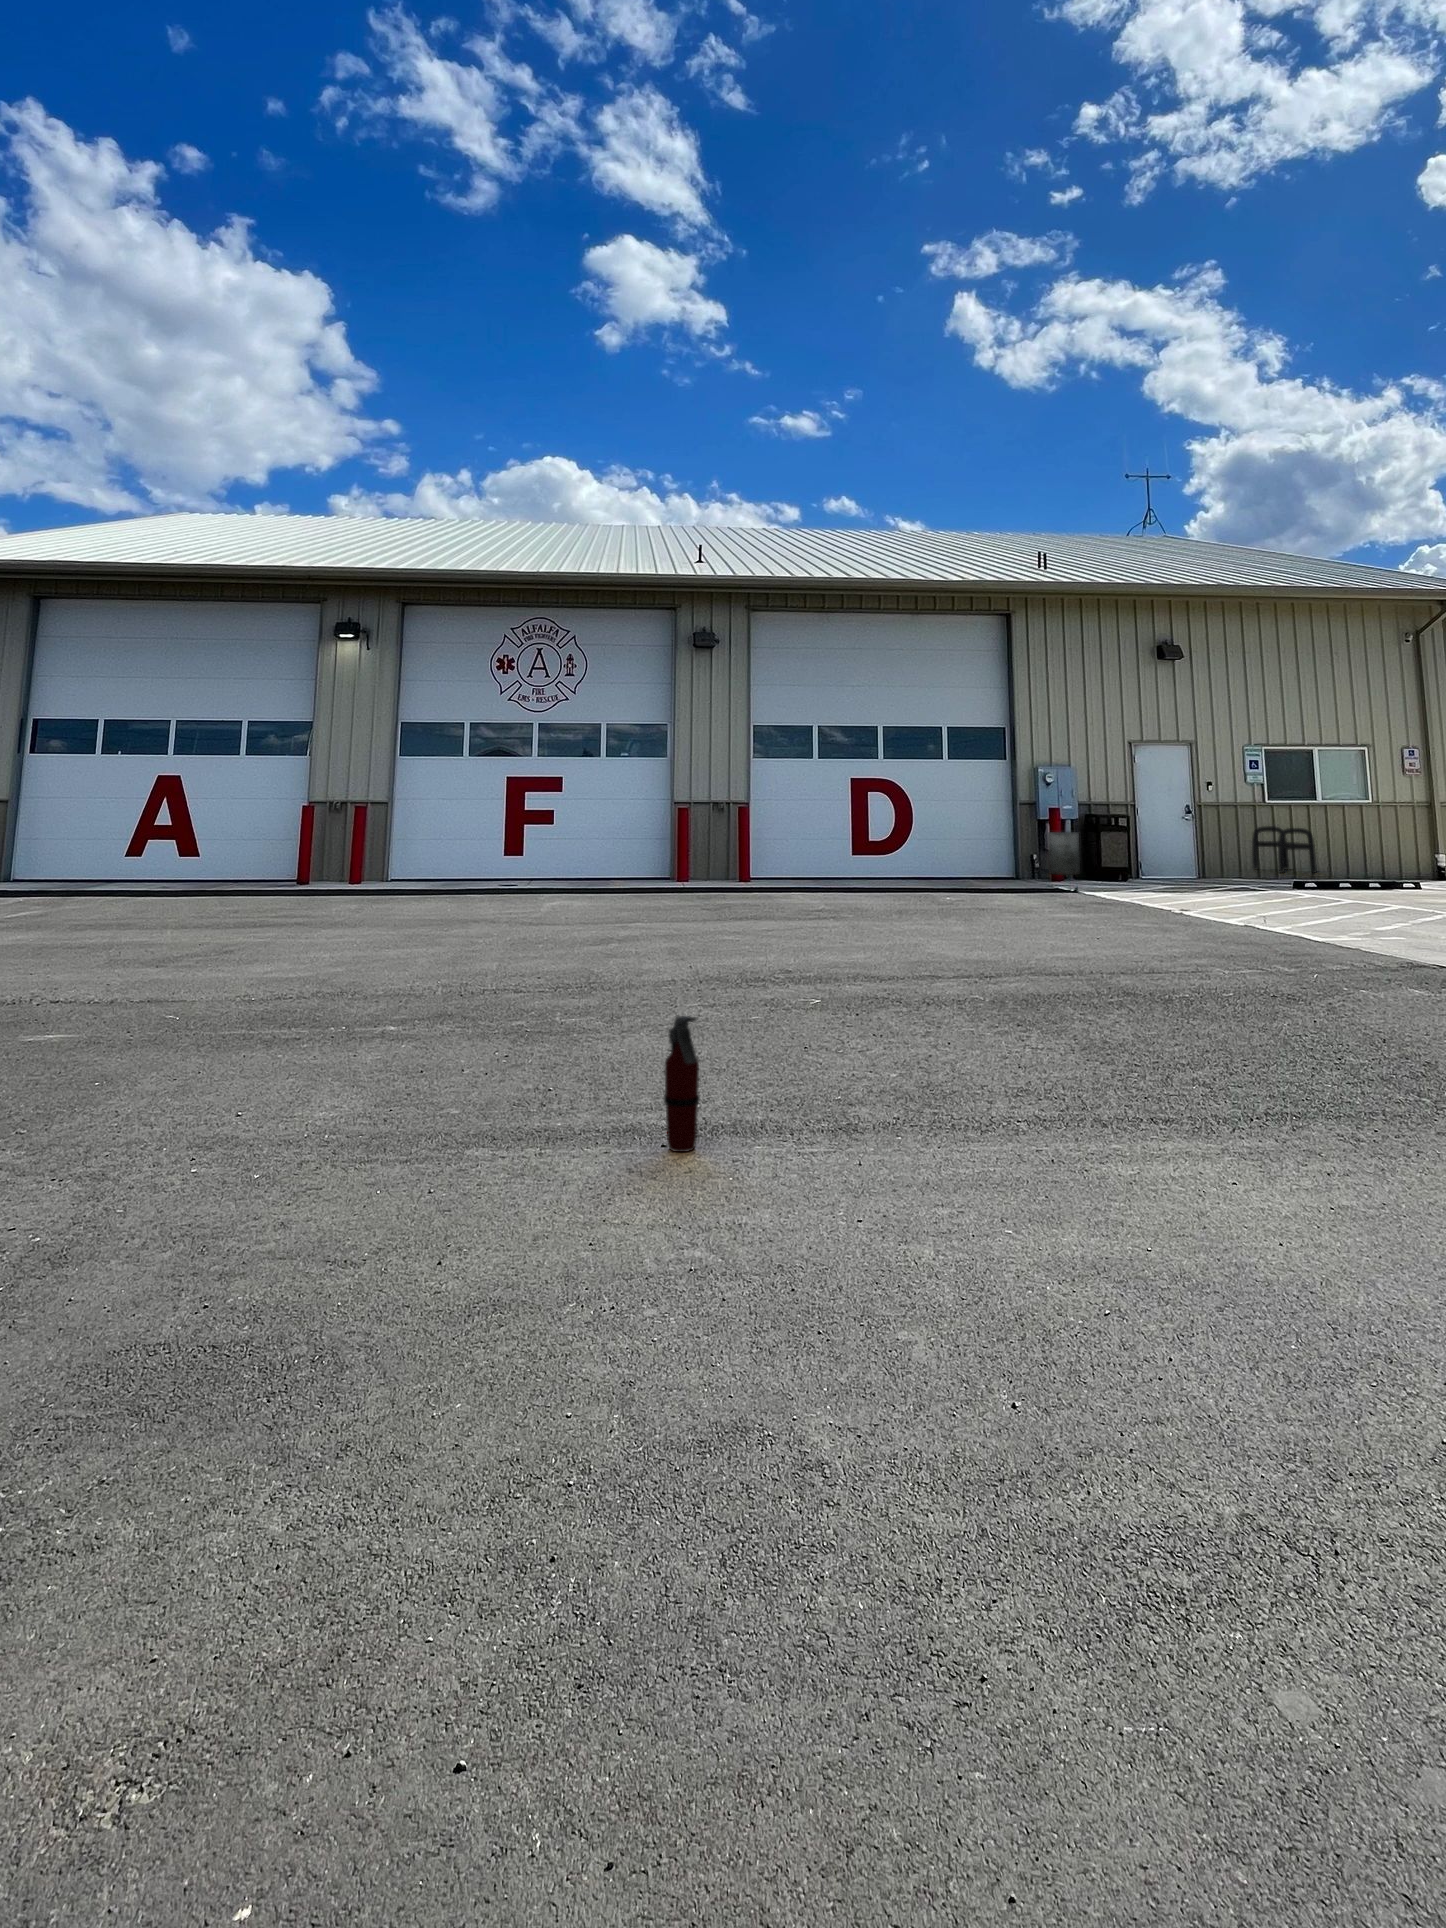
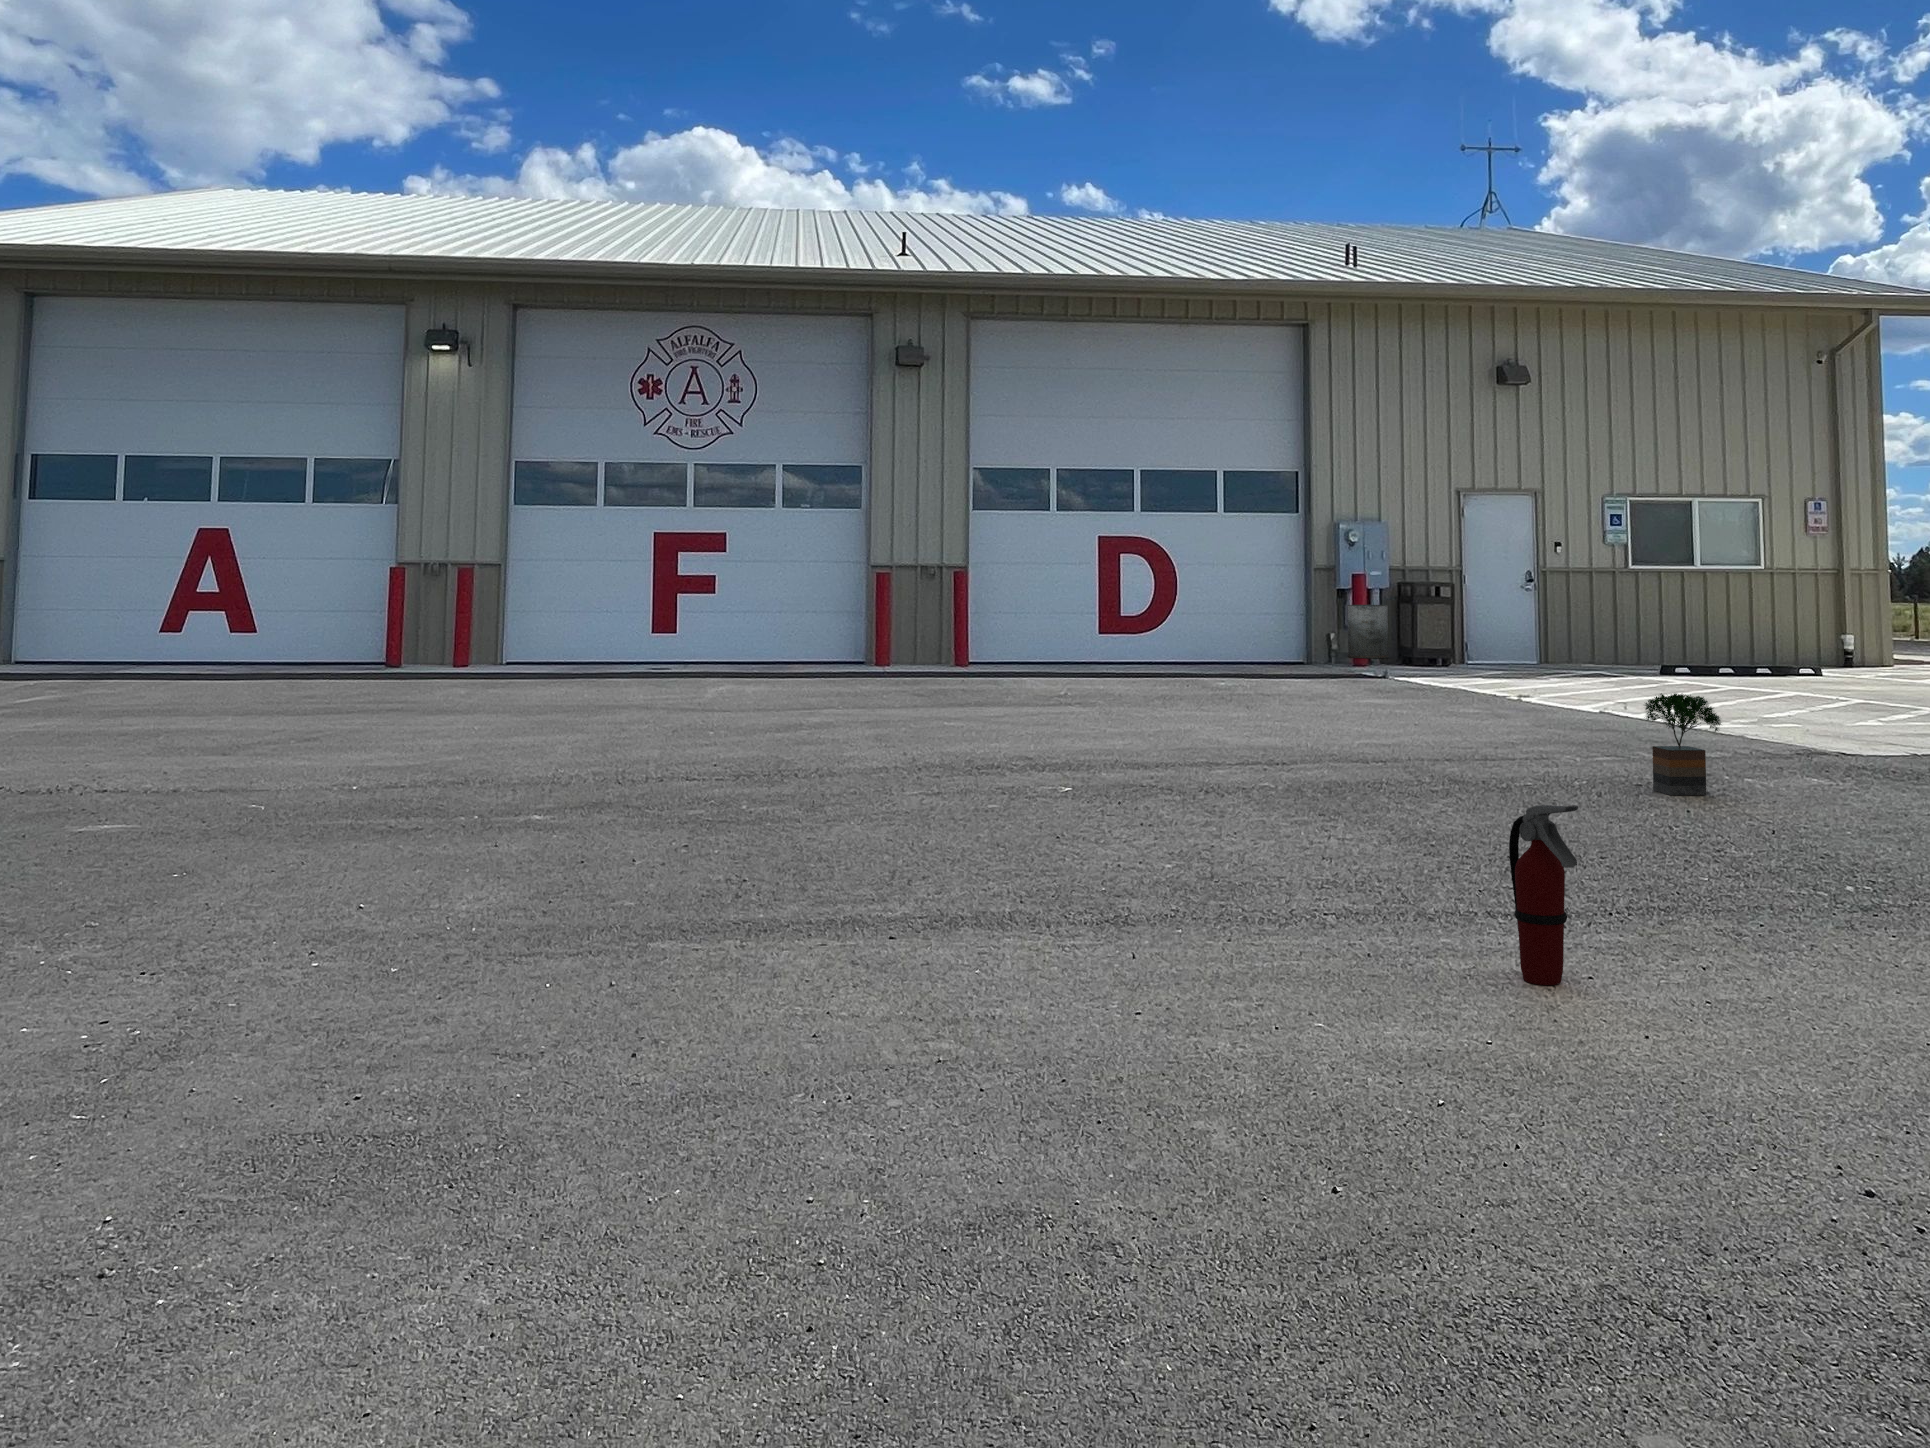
bench: present [1252,826,1317,873] -> none [1606,599,1687,657]
potted tree: none [1278,919,1344,1004] -> present [1645,693,1721,795]
fire extinguisher: present [664,1016,700,1152] -> present [1509,805,1578,985]

